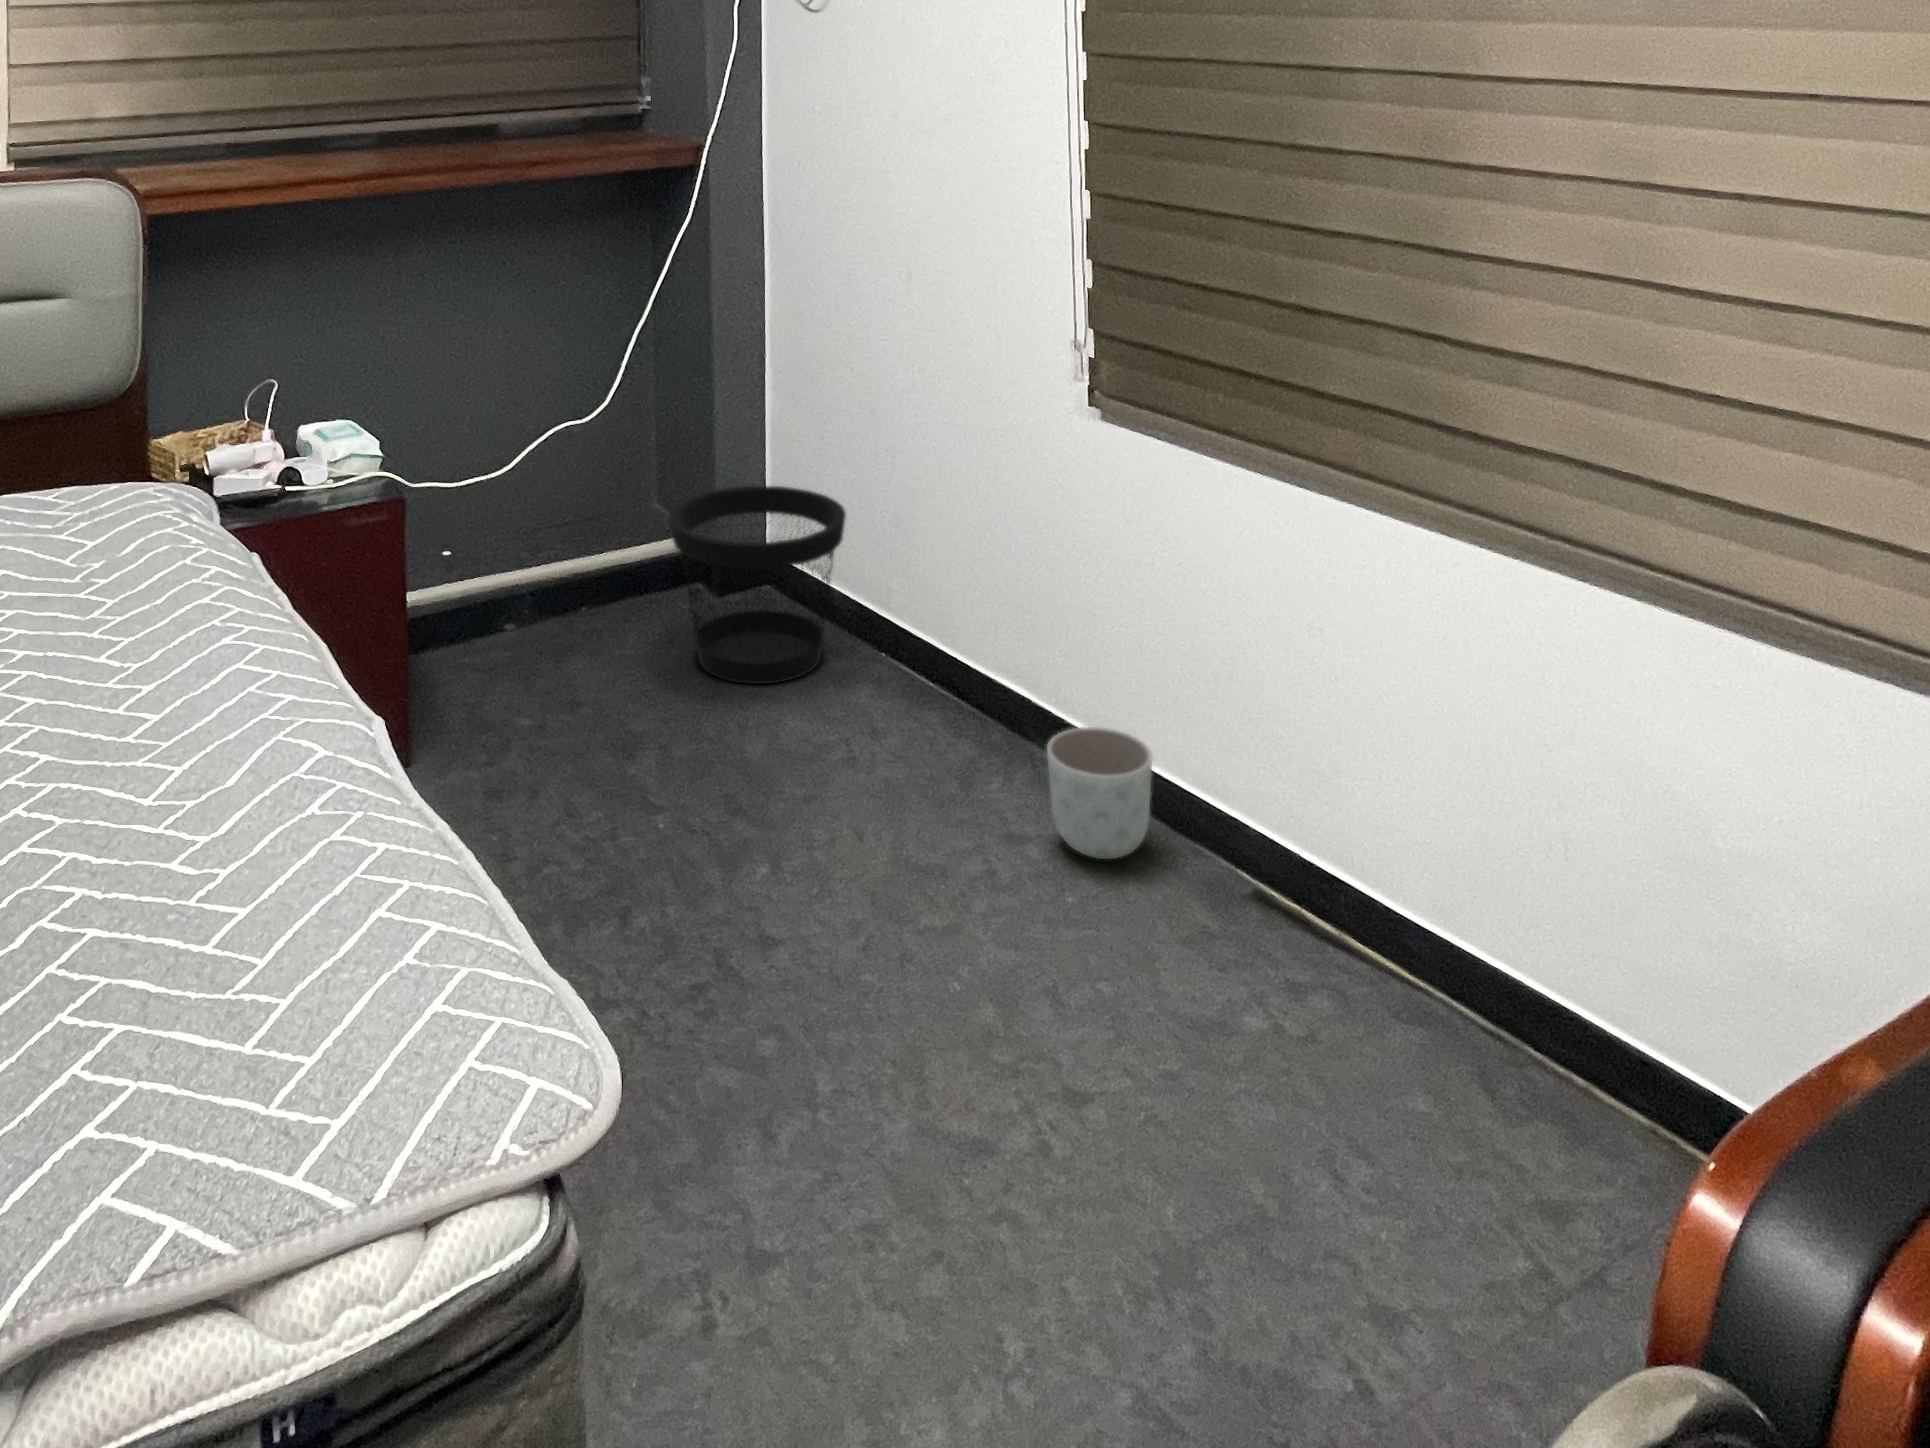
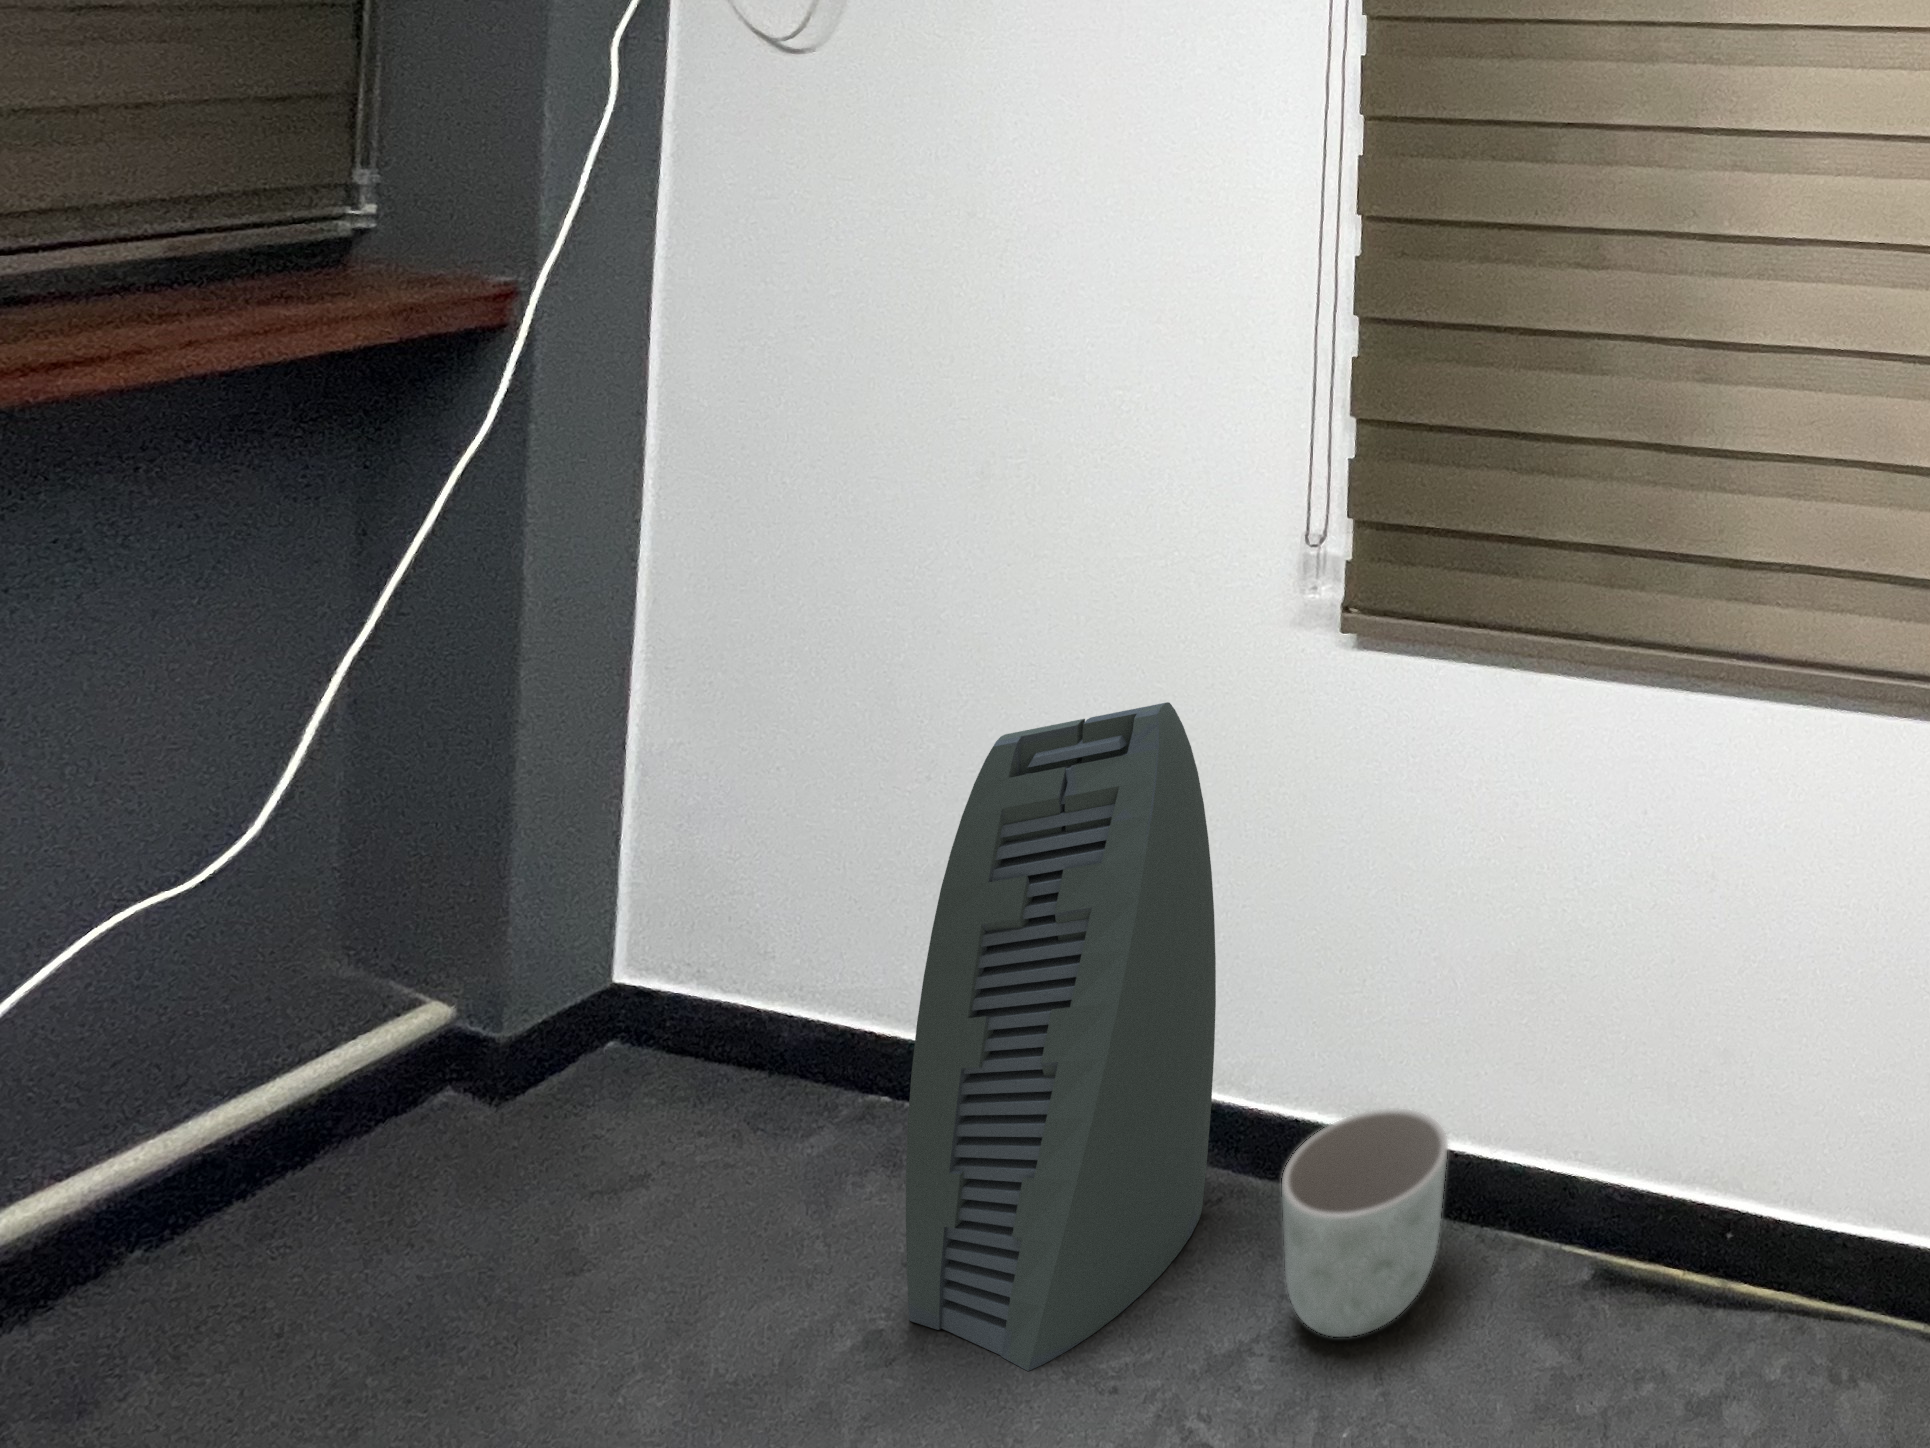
air purifier: none [861,426,1032,800] -> present [906,702,1216,1371]
wastebasket: present [669,486,846,684] -> none [415,863,829,1291]

